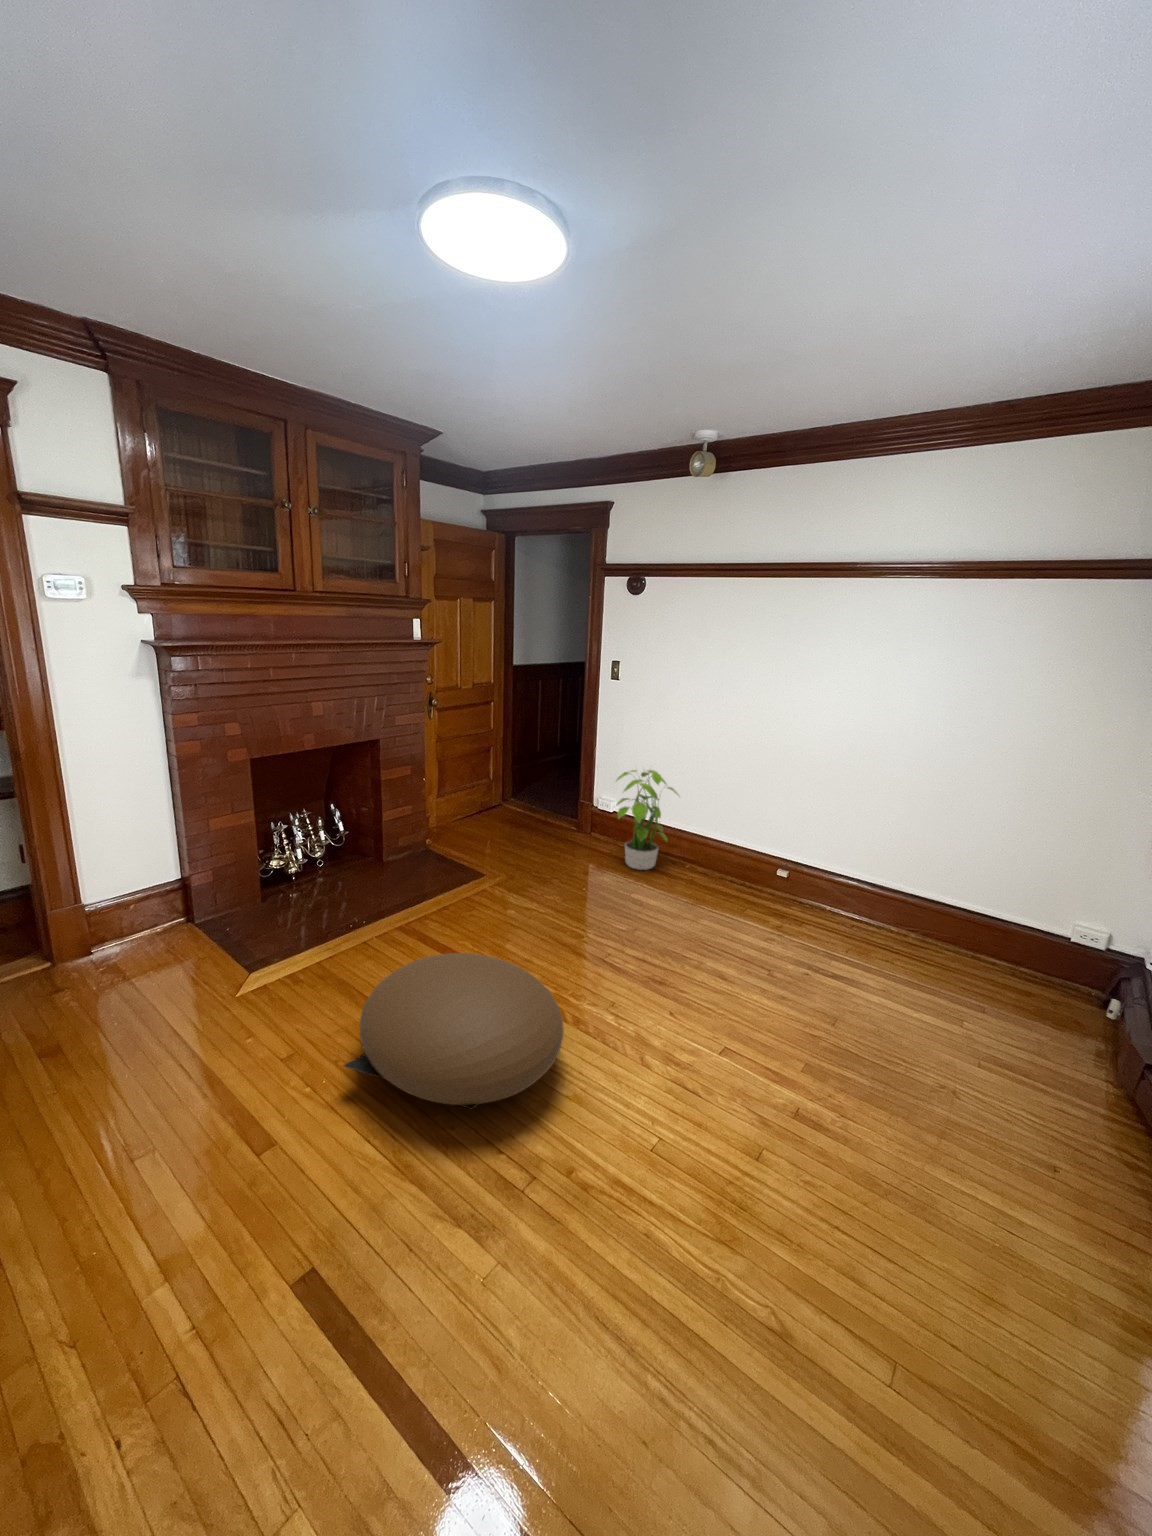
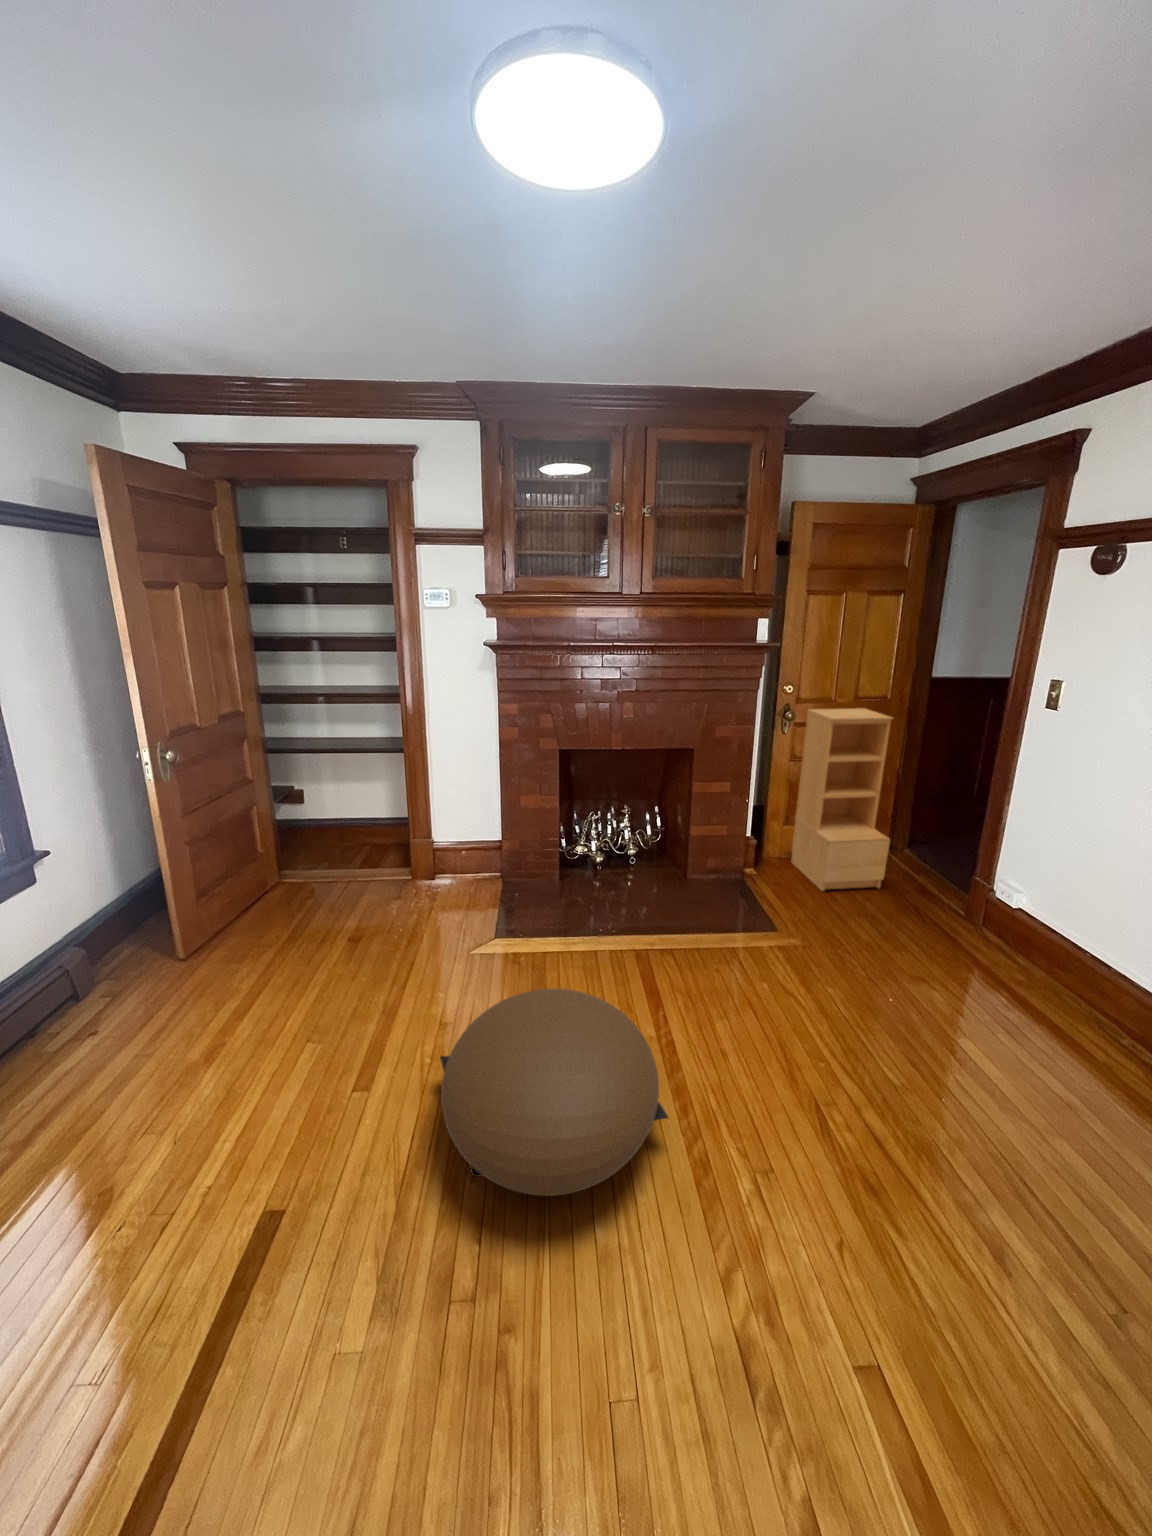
bookshelf: none [450,692,527,843] -> present [791,708,893,891]
potted plant: present [616,769,678,870] -> none [979,841,1120,1008]

